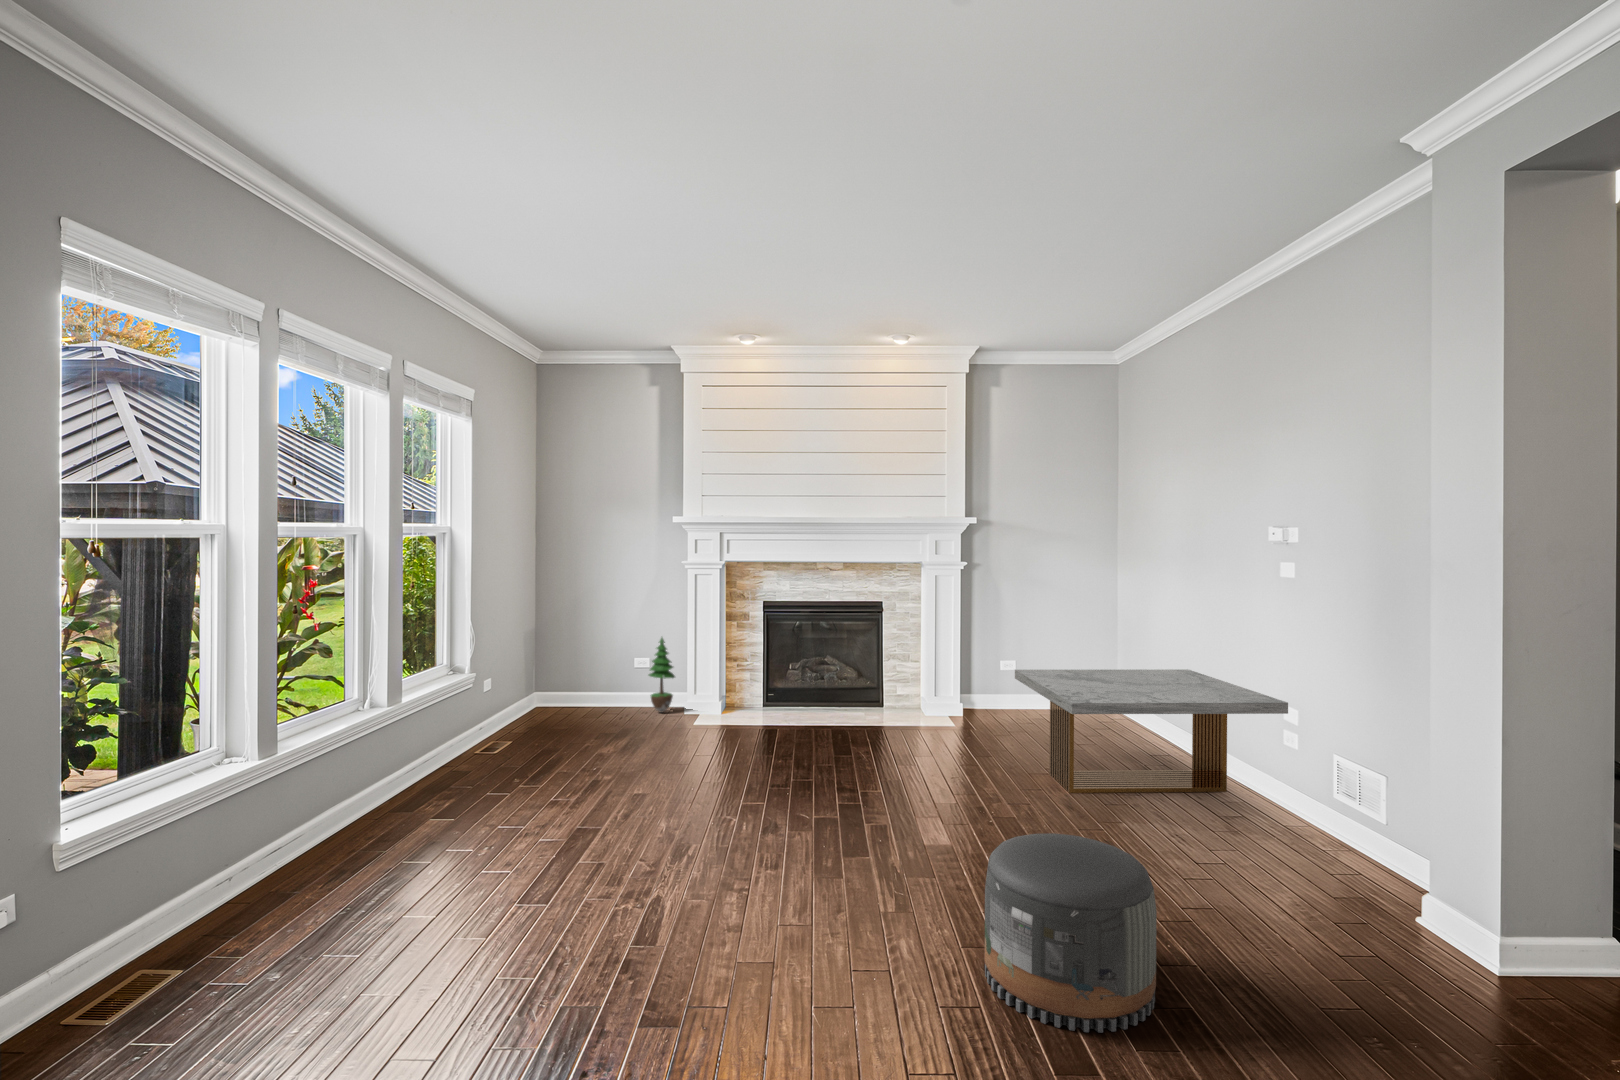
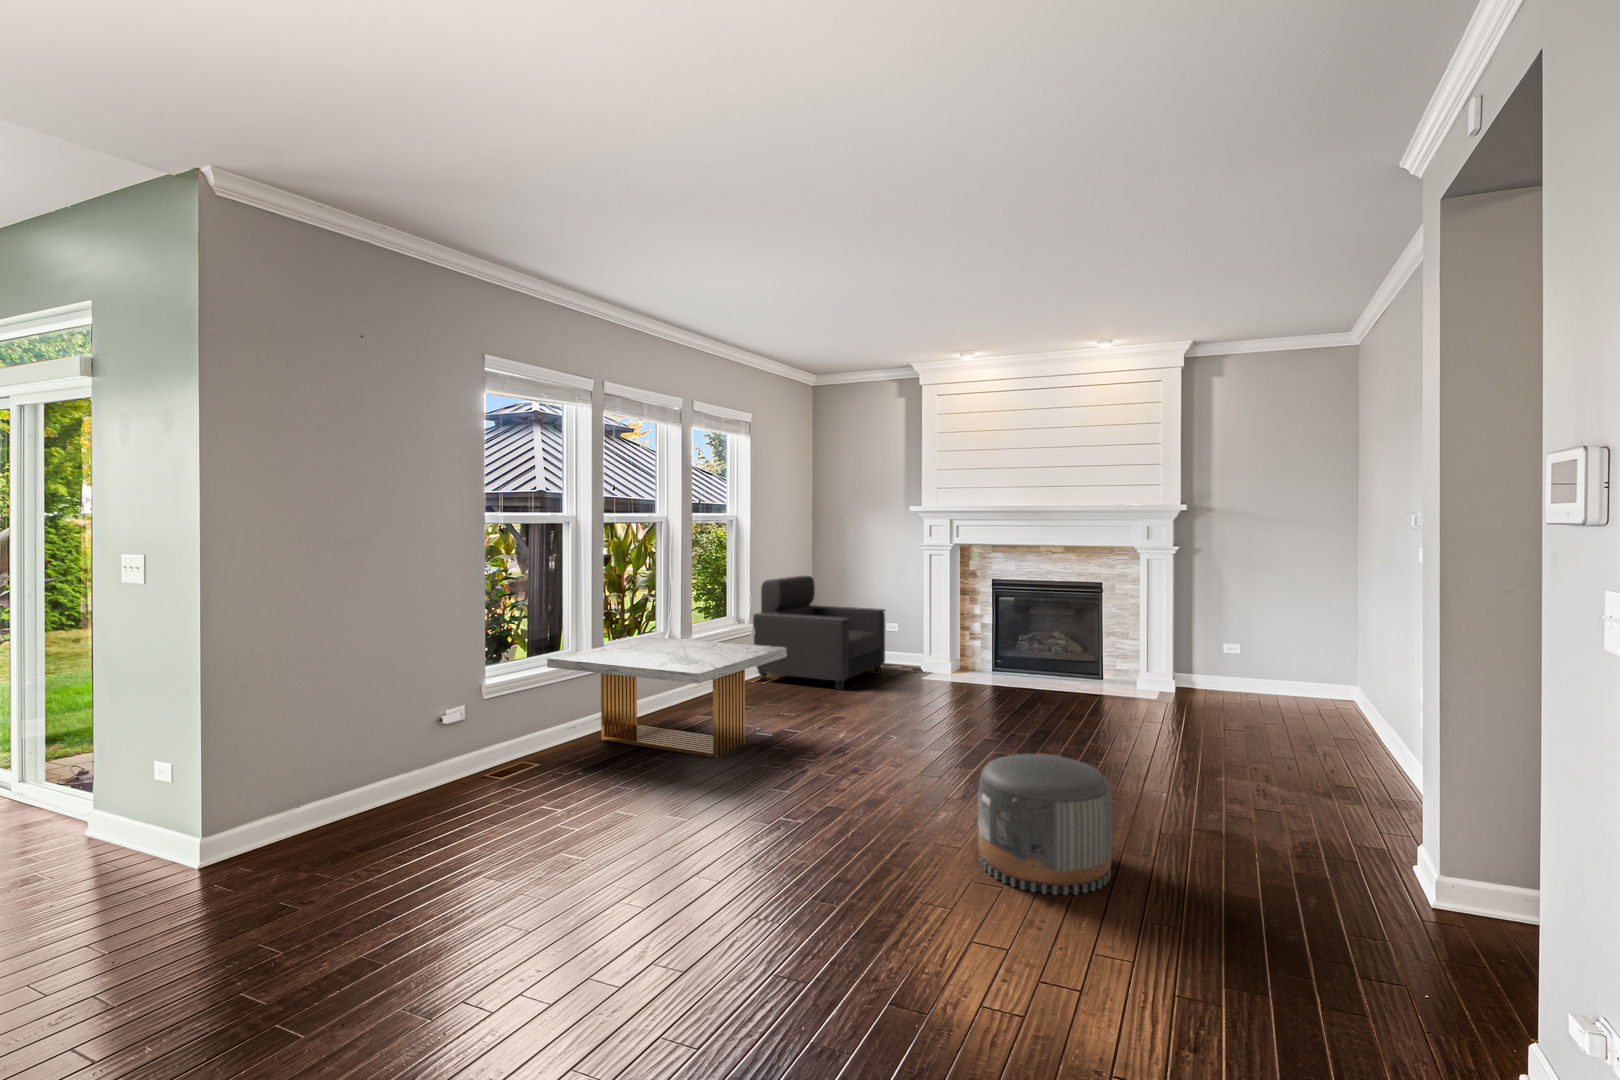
armchair: none [475,604,642,749] -> present [753,576,885,690]
potted tree: present [649,638,675,712] -> none [893,606,916,671]
coffee table: present [1015,669,1288,793] -> present [547,637,786,758]

